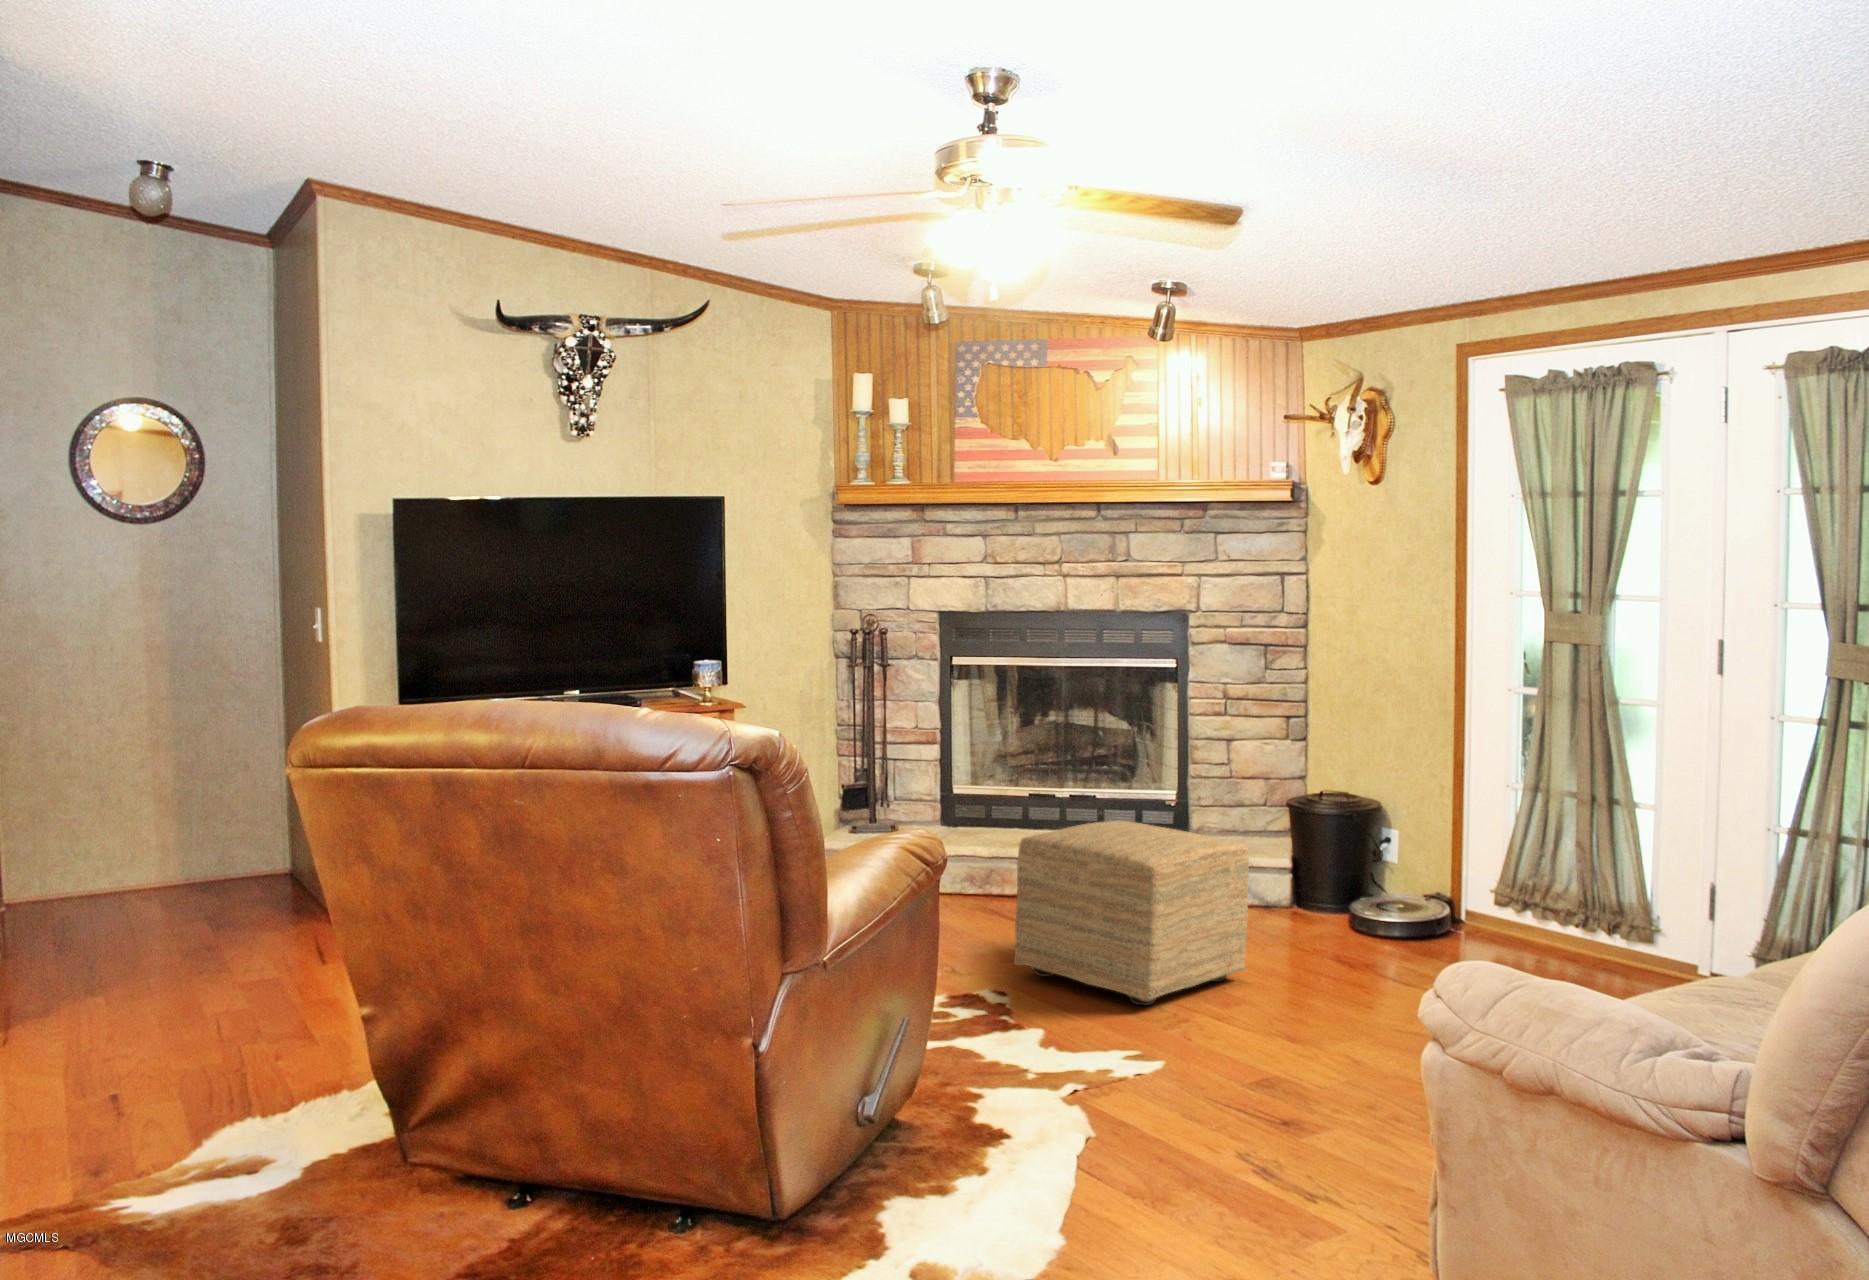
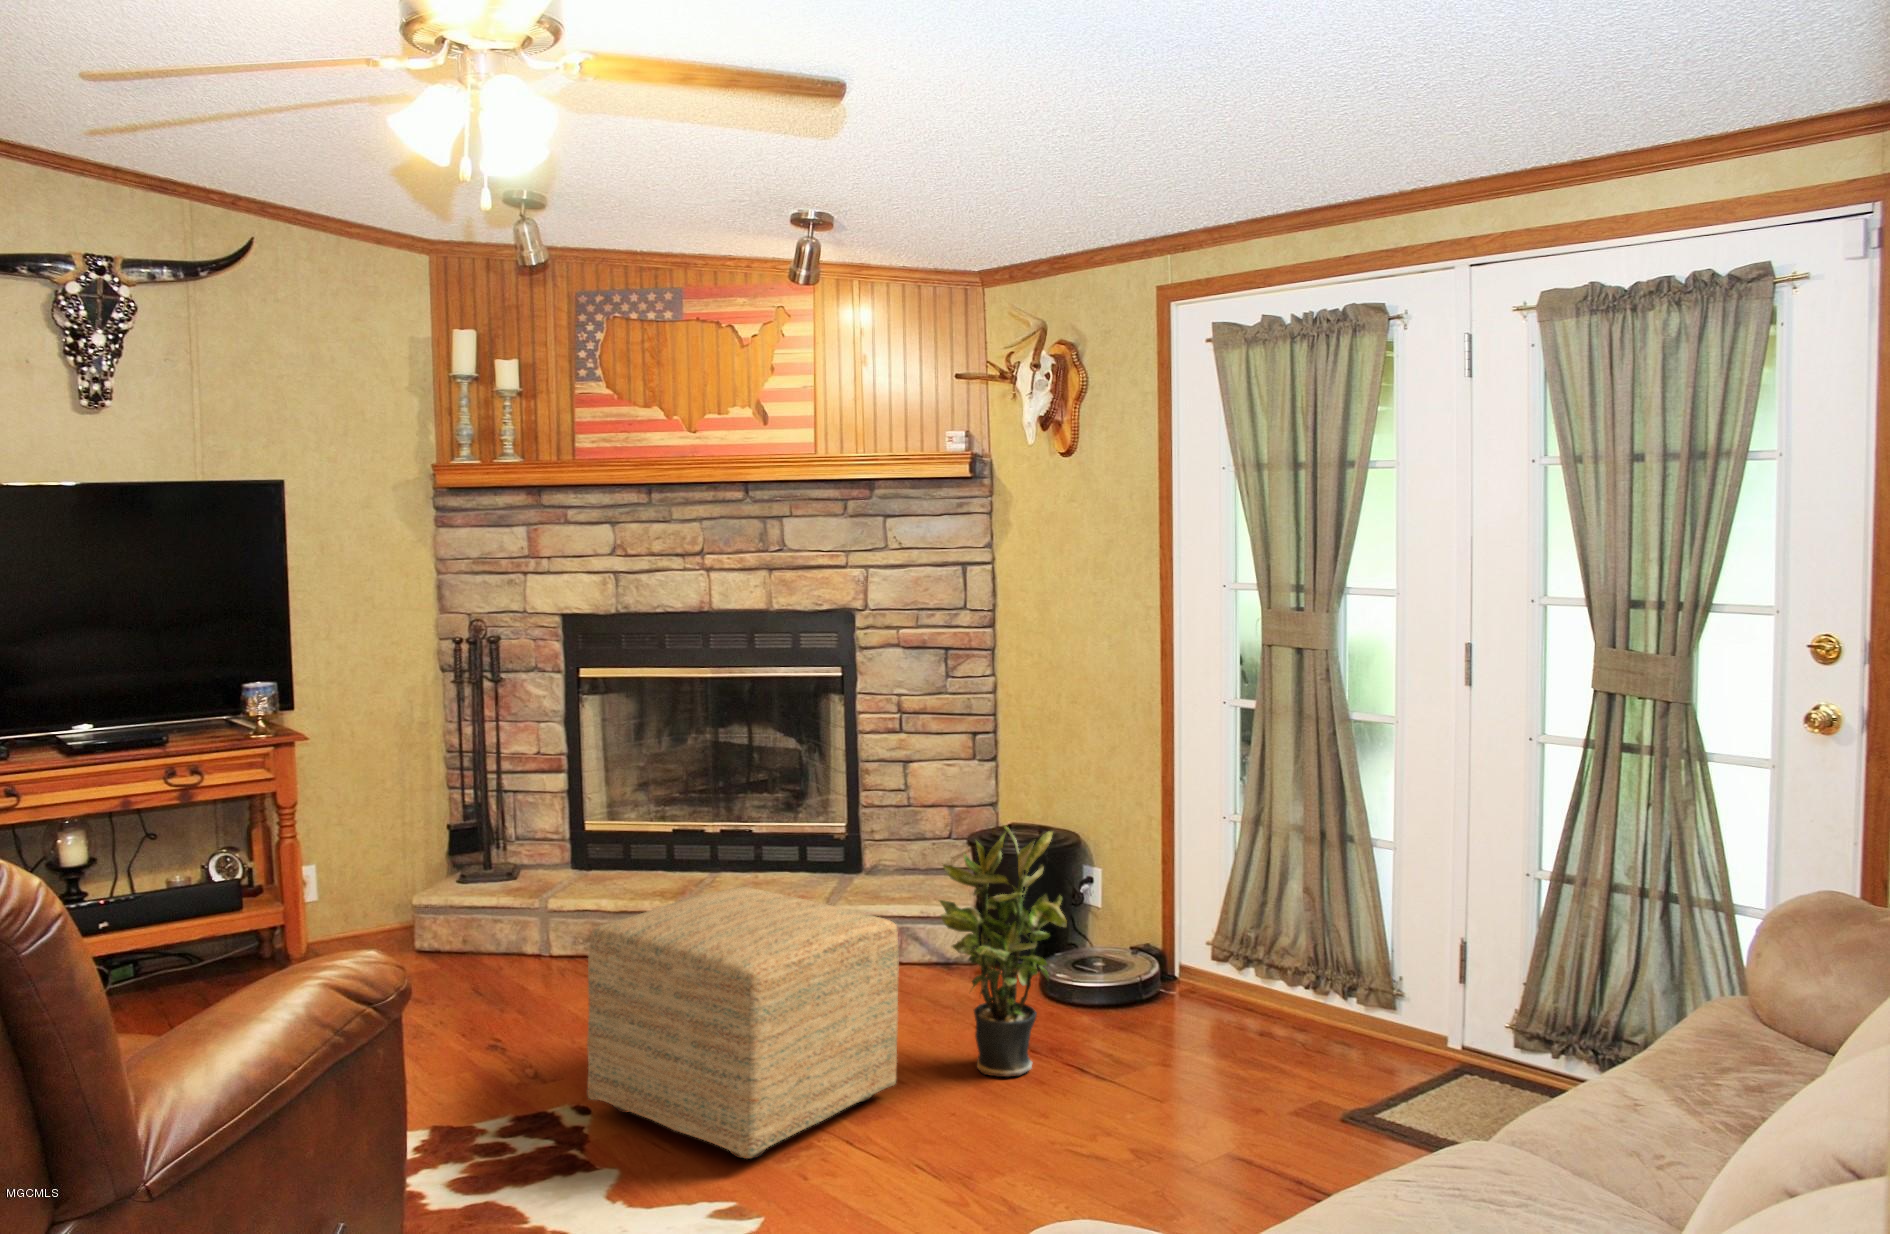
potted plant: none [1278,777,1380,974] -> present [940,826,1067,1077]

